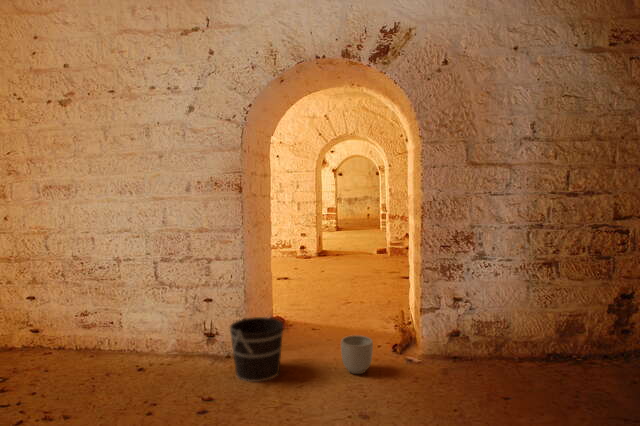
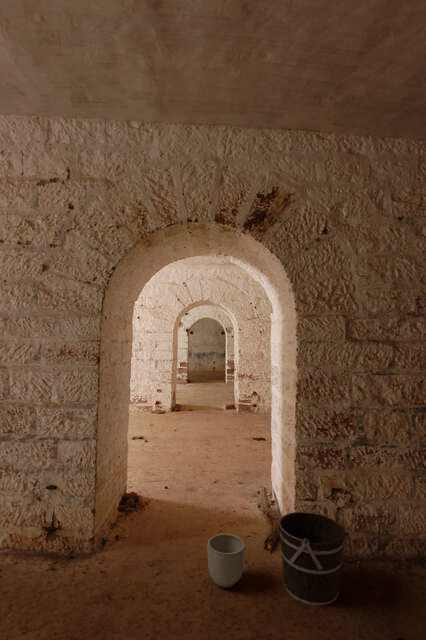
bucket: present [230,317,283,382] -> present [277,510,345,605]

